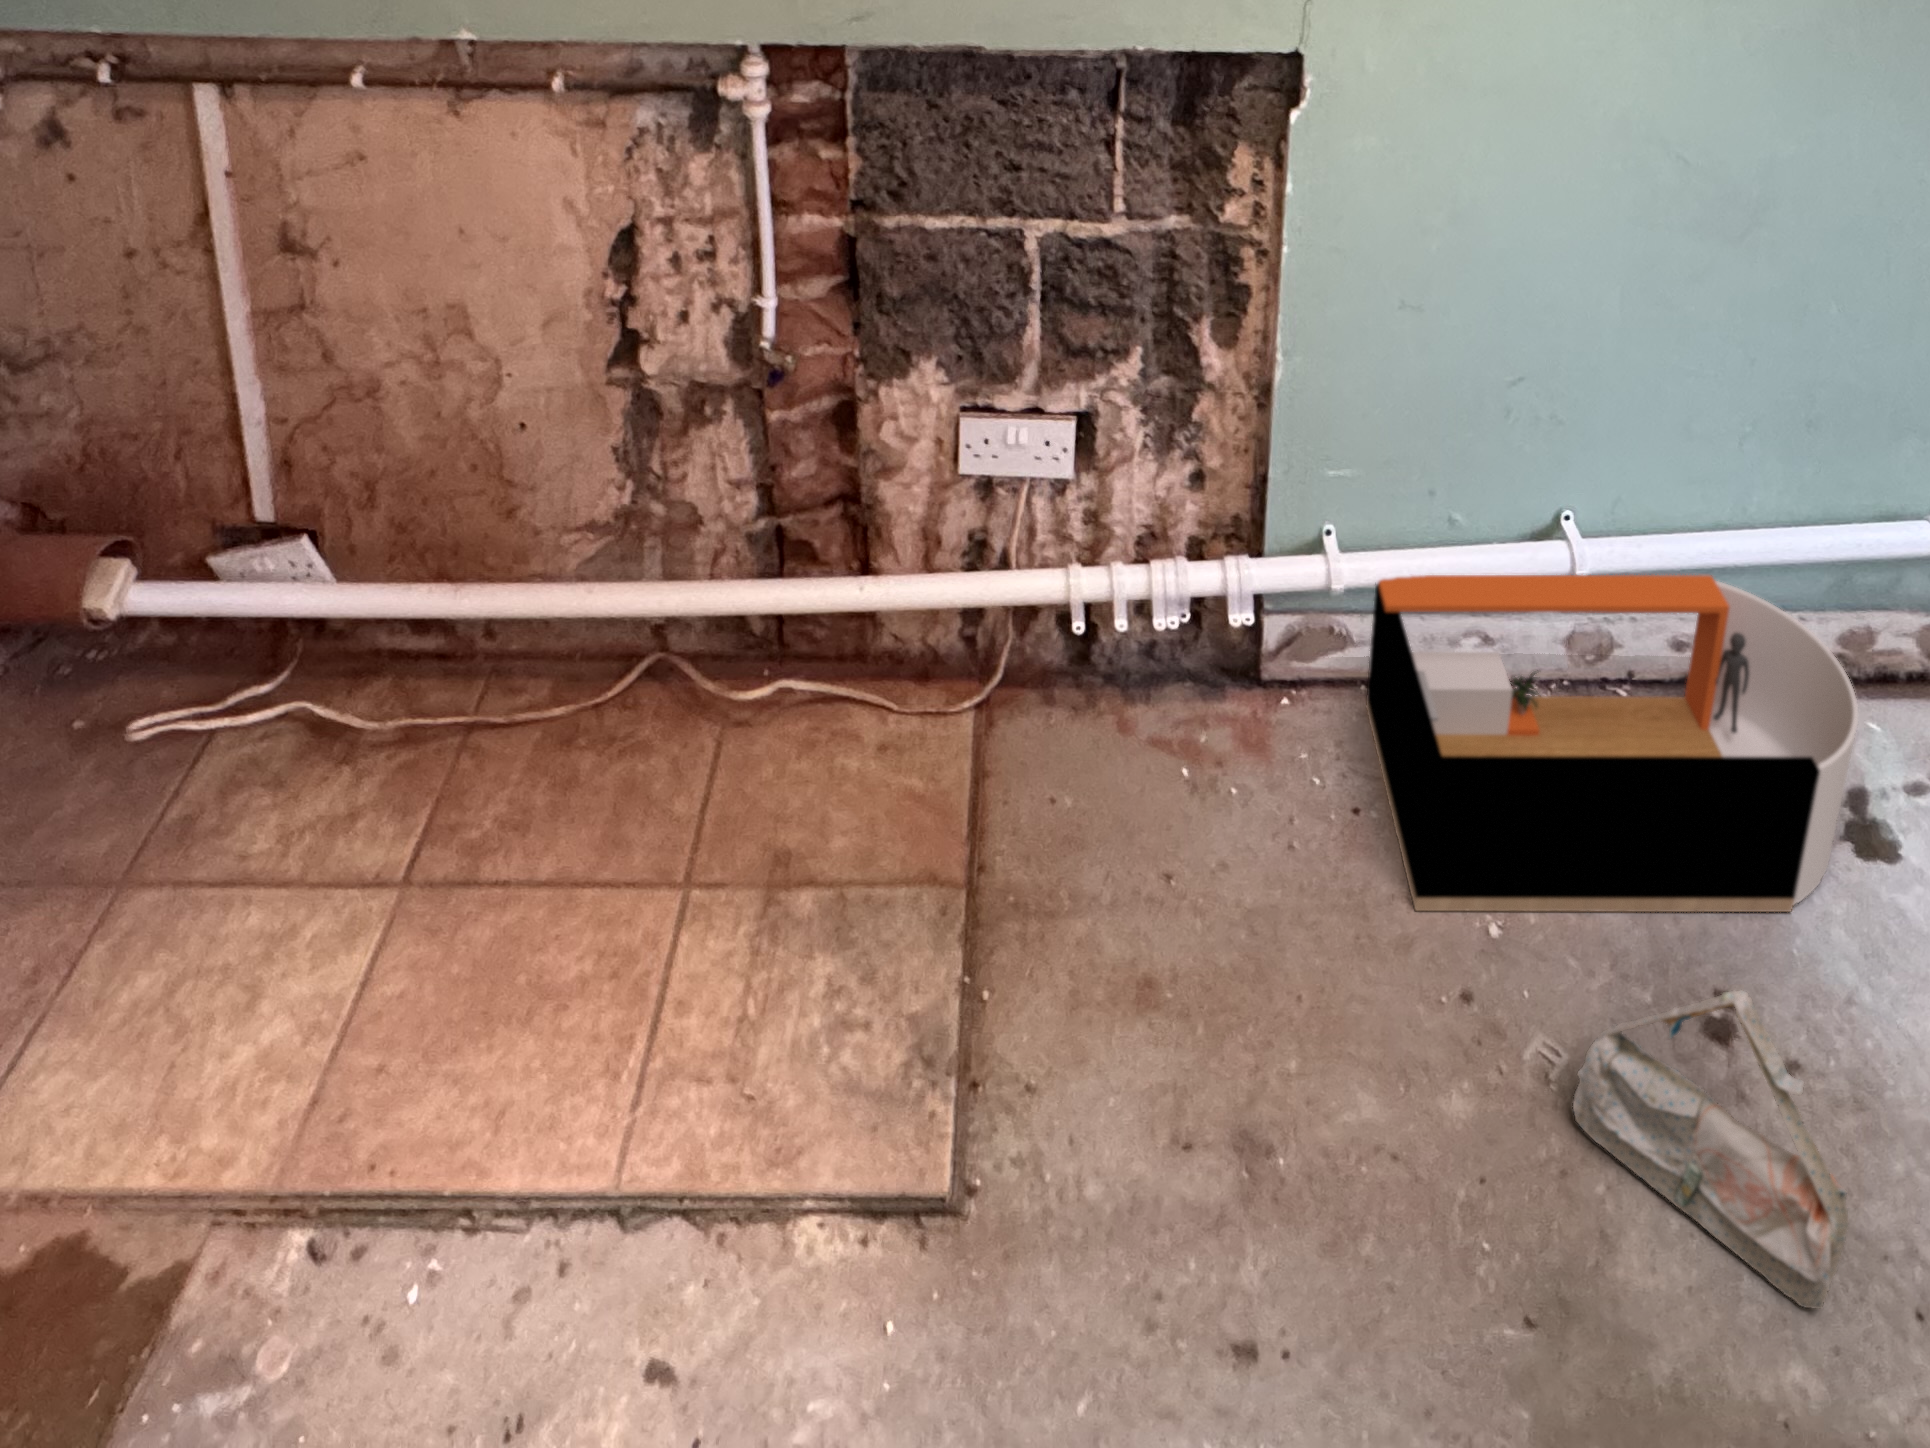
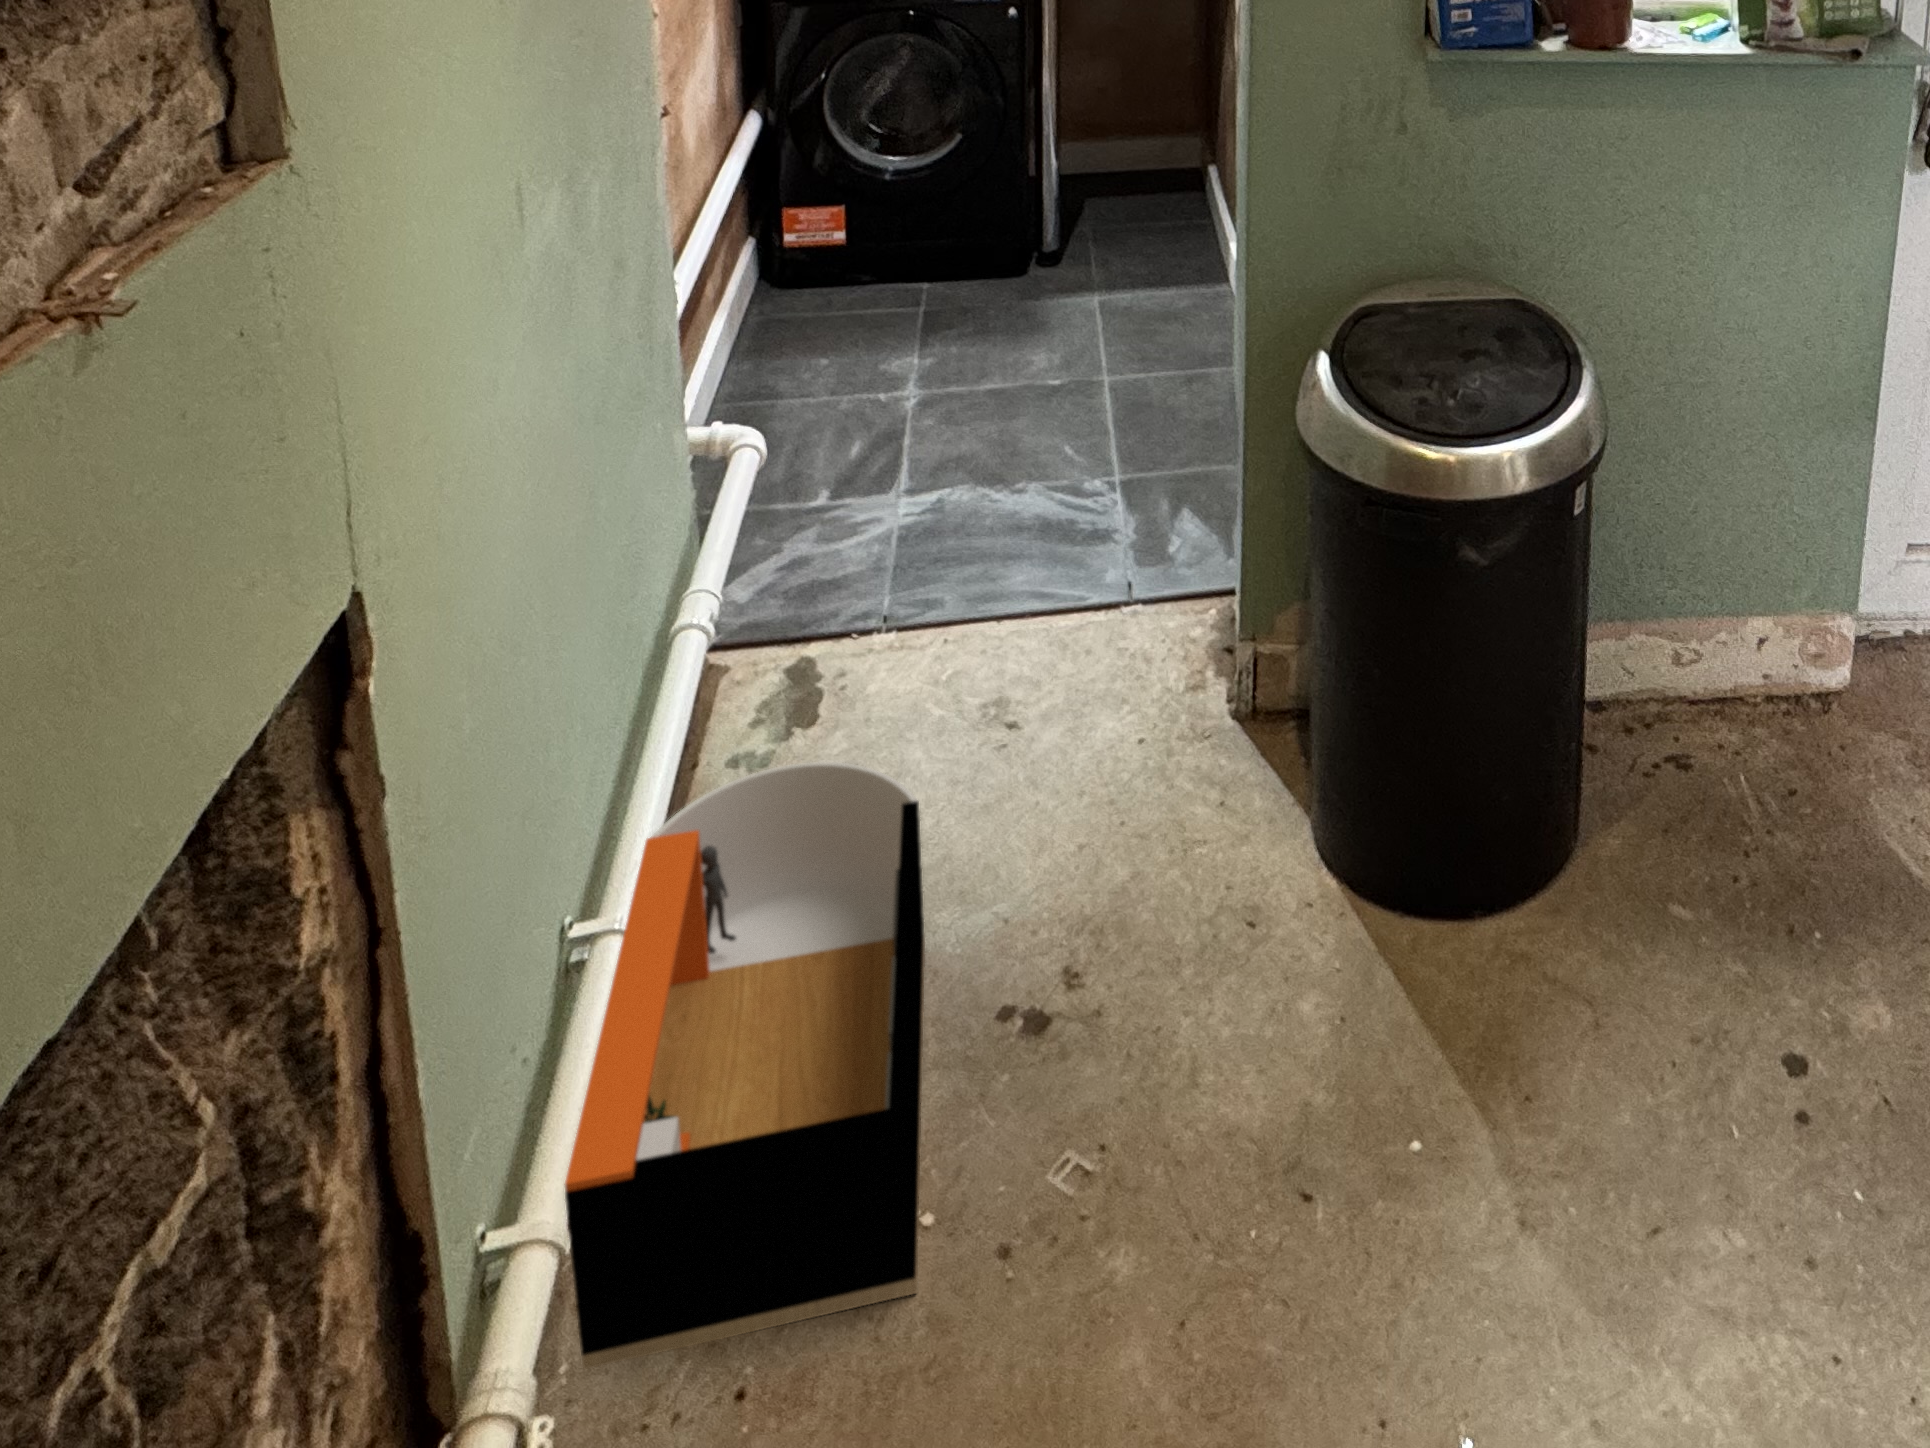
bag: present [1573,991,1848,1309] -> none [1126,845,1291,1134]

